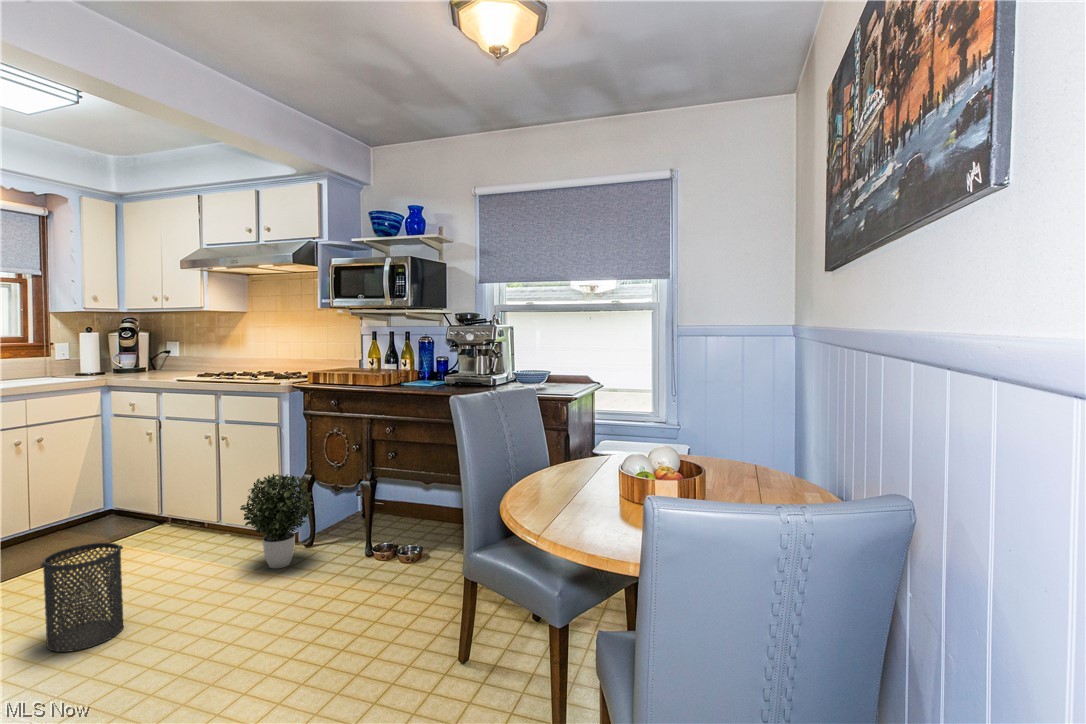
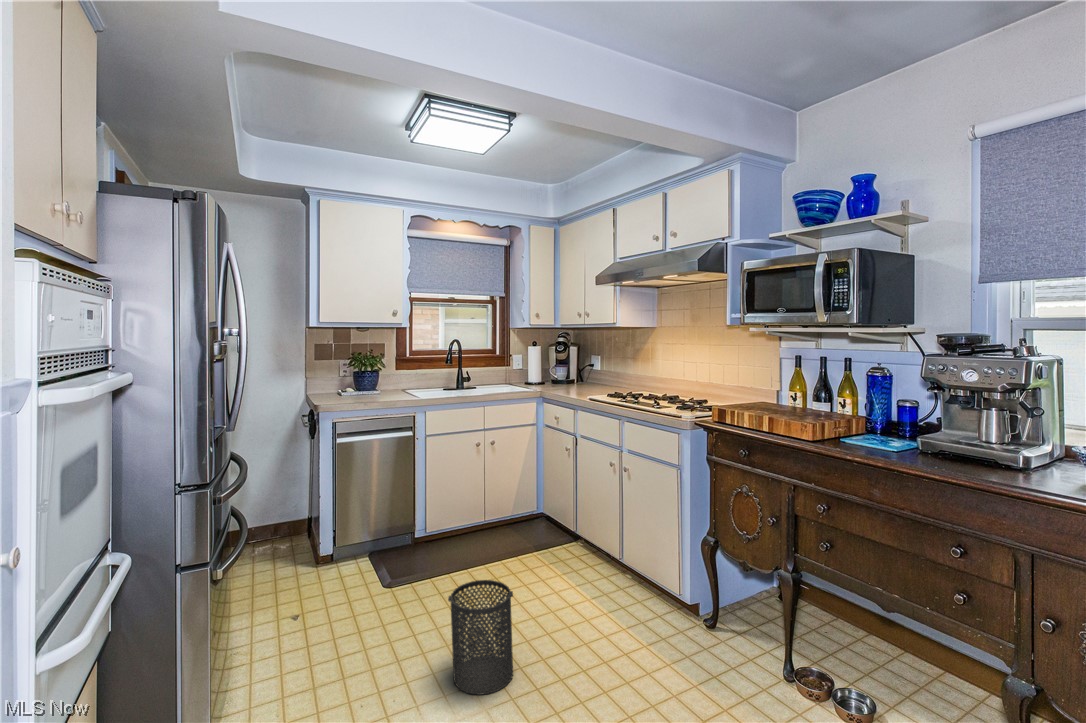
potted plant: present [240,474,313,569] -> none [629,529,712,646]

